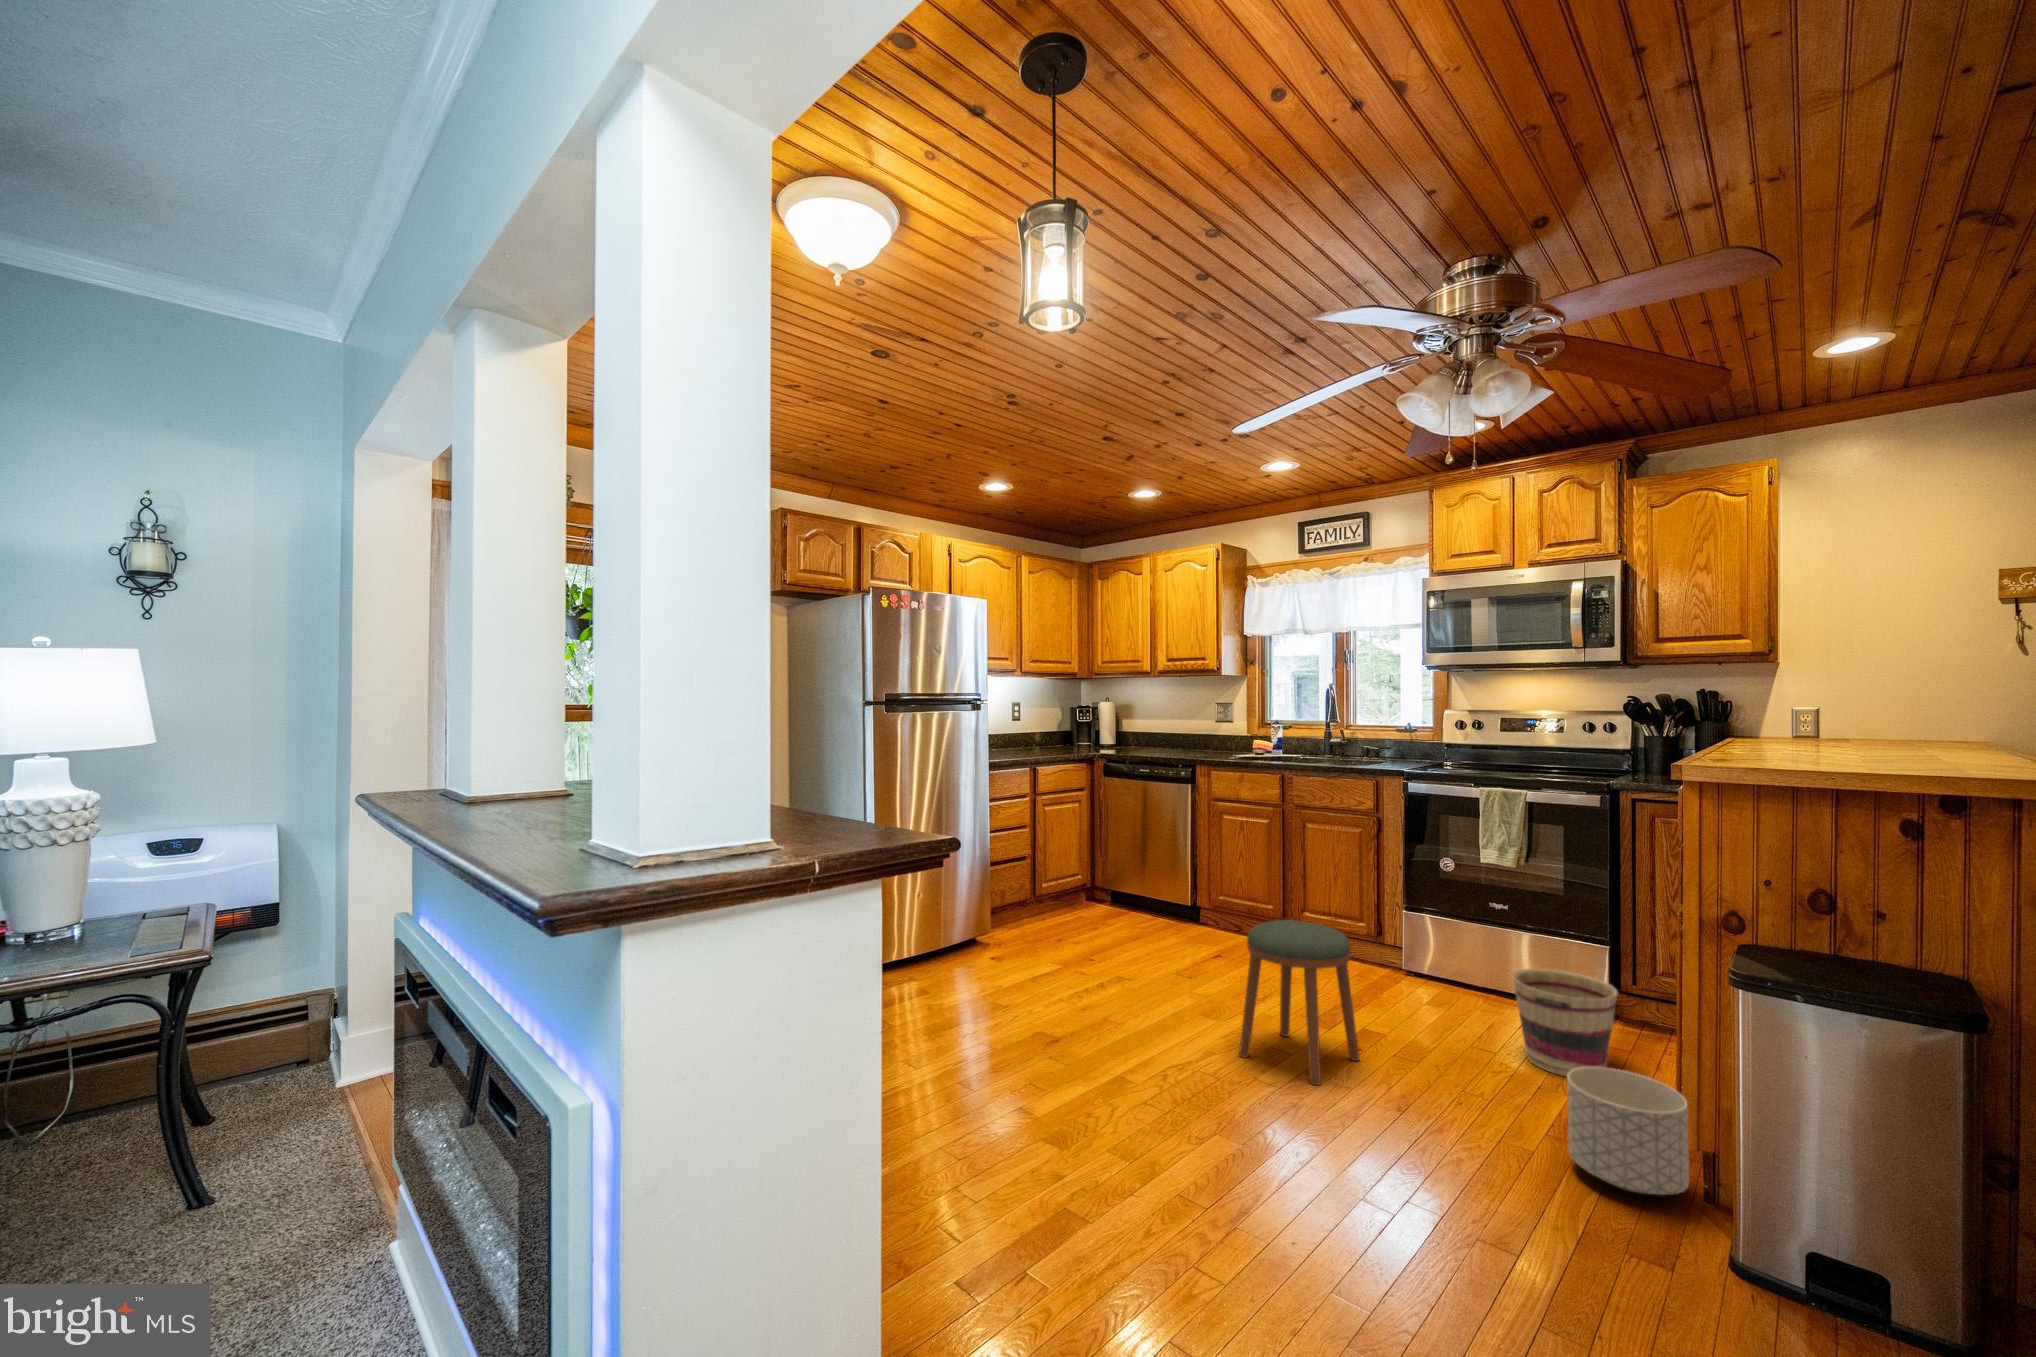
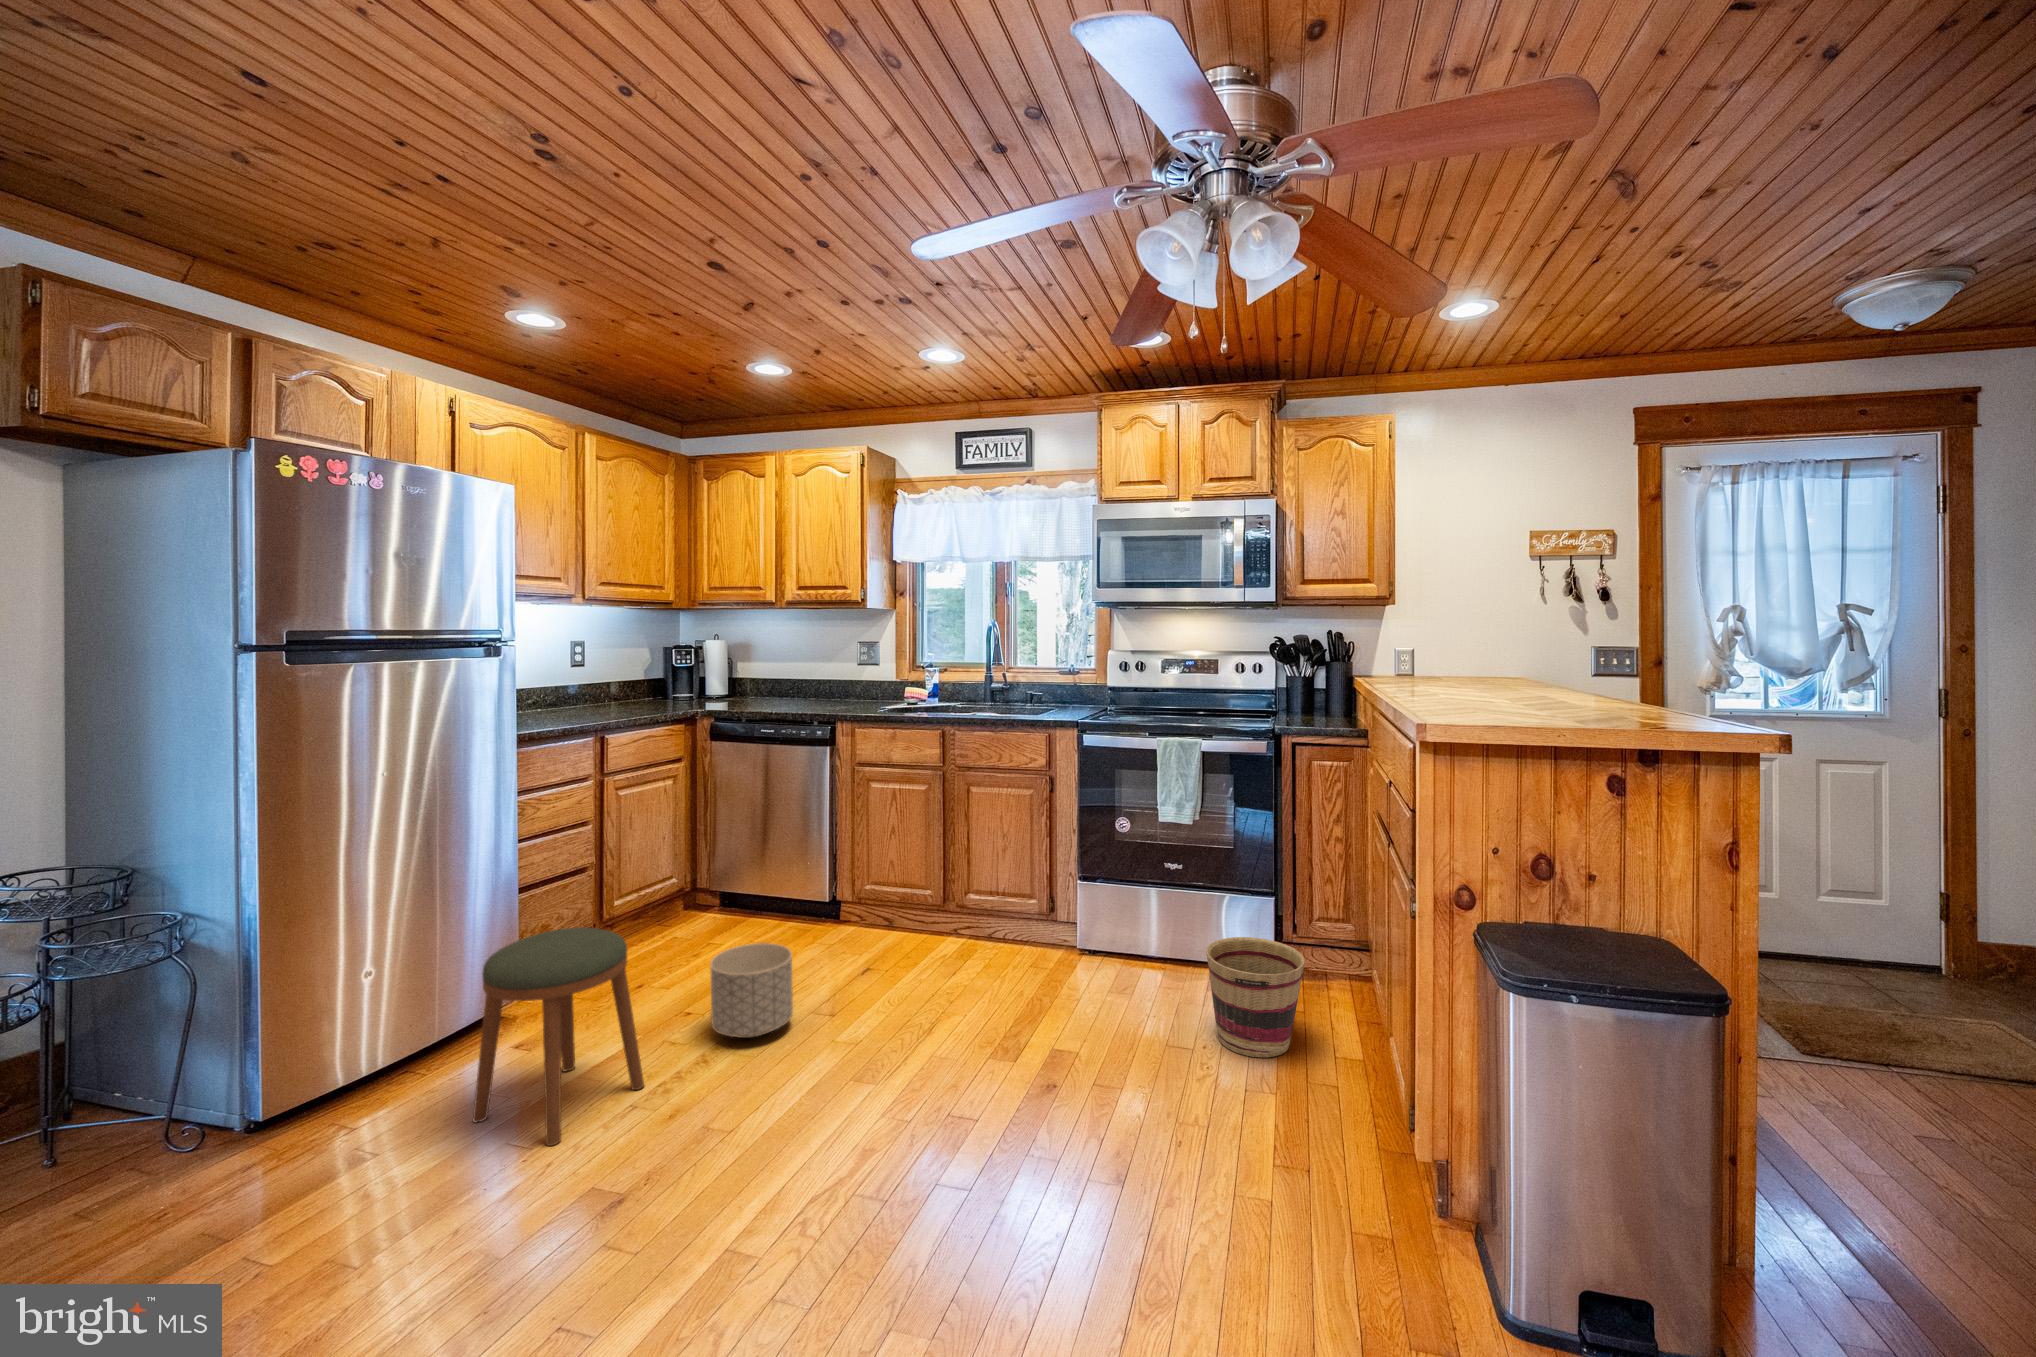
stool: present [1239,920,1360,1085] -> present [473,927,644,1146]
planter: present [1567,1067,1689,1195] -> present [710,943,793,1038]

